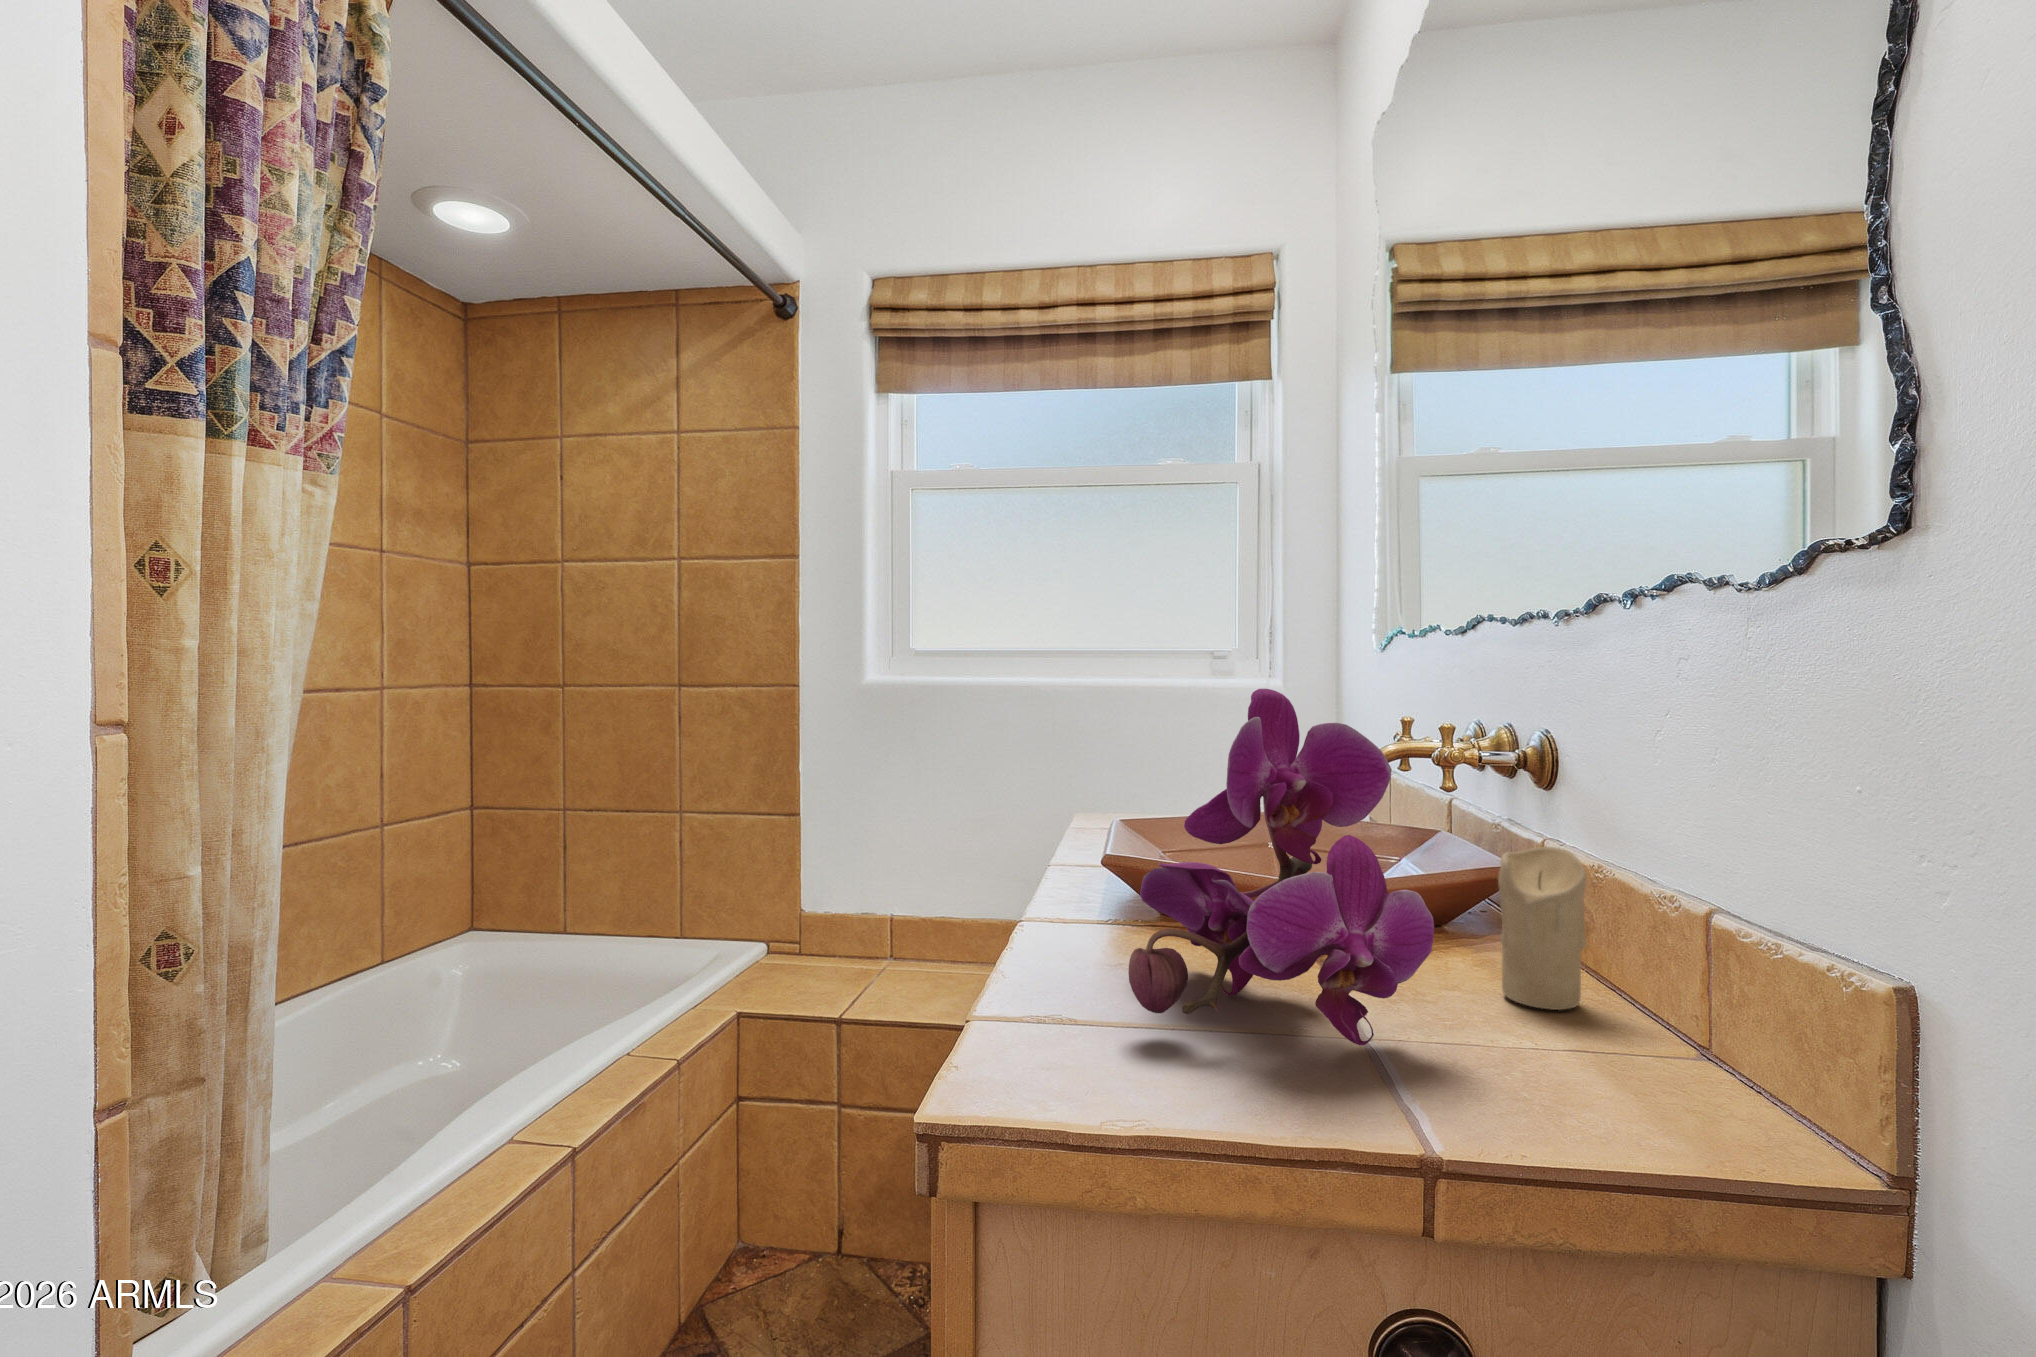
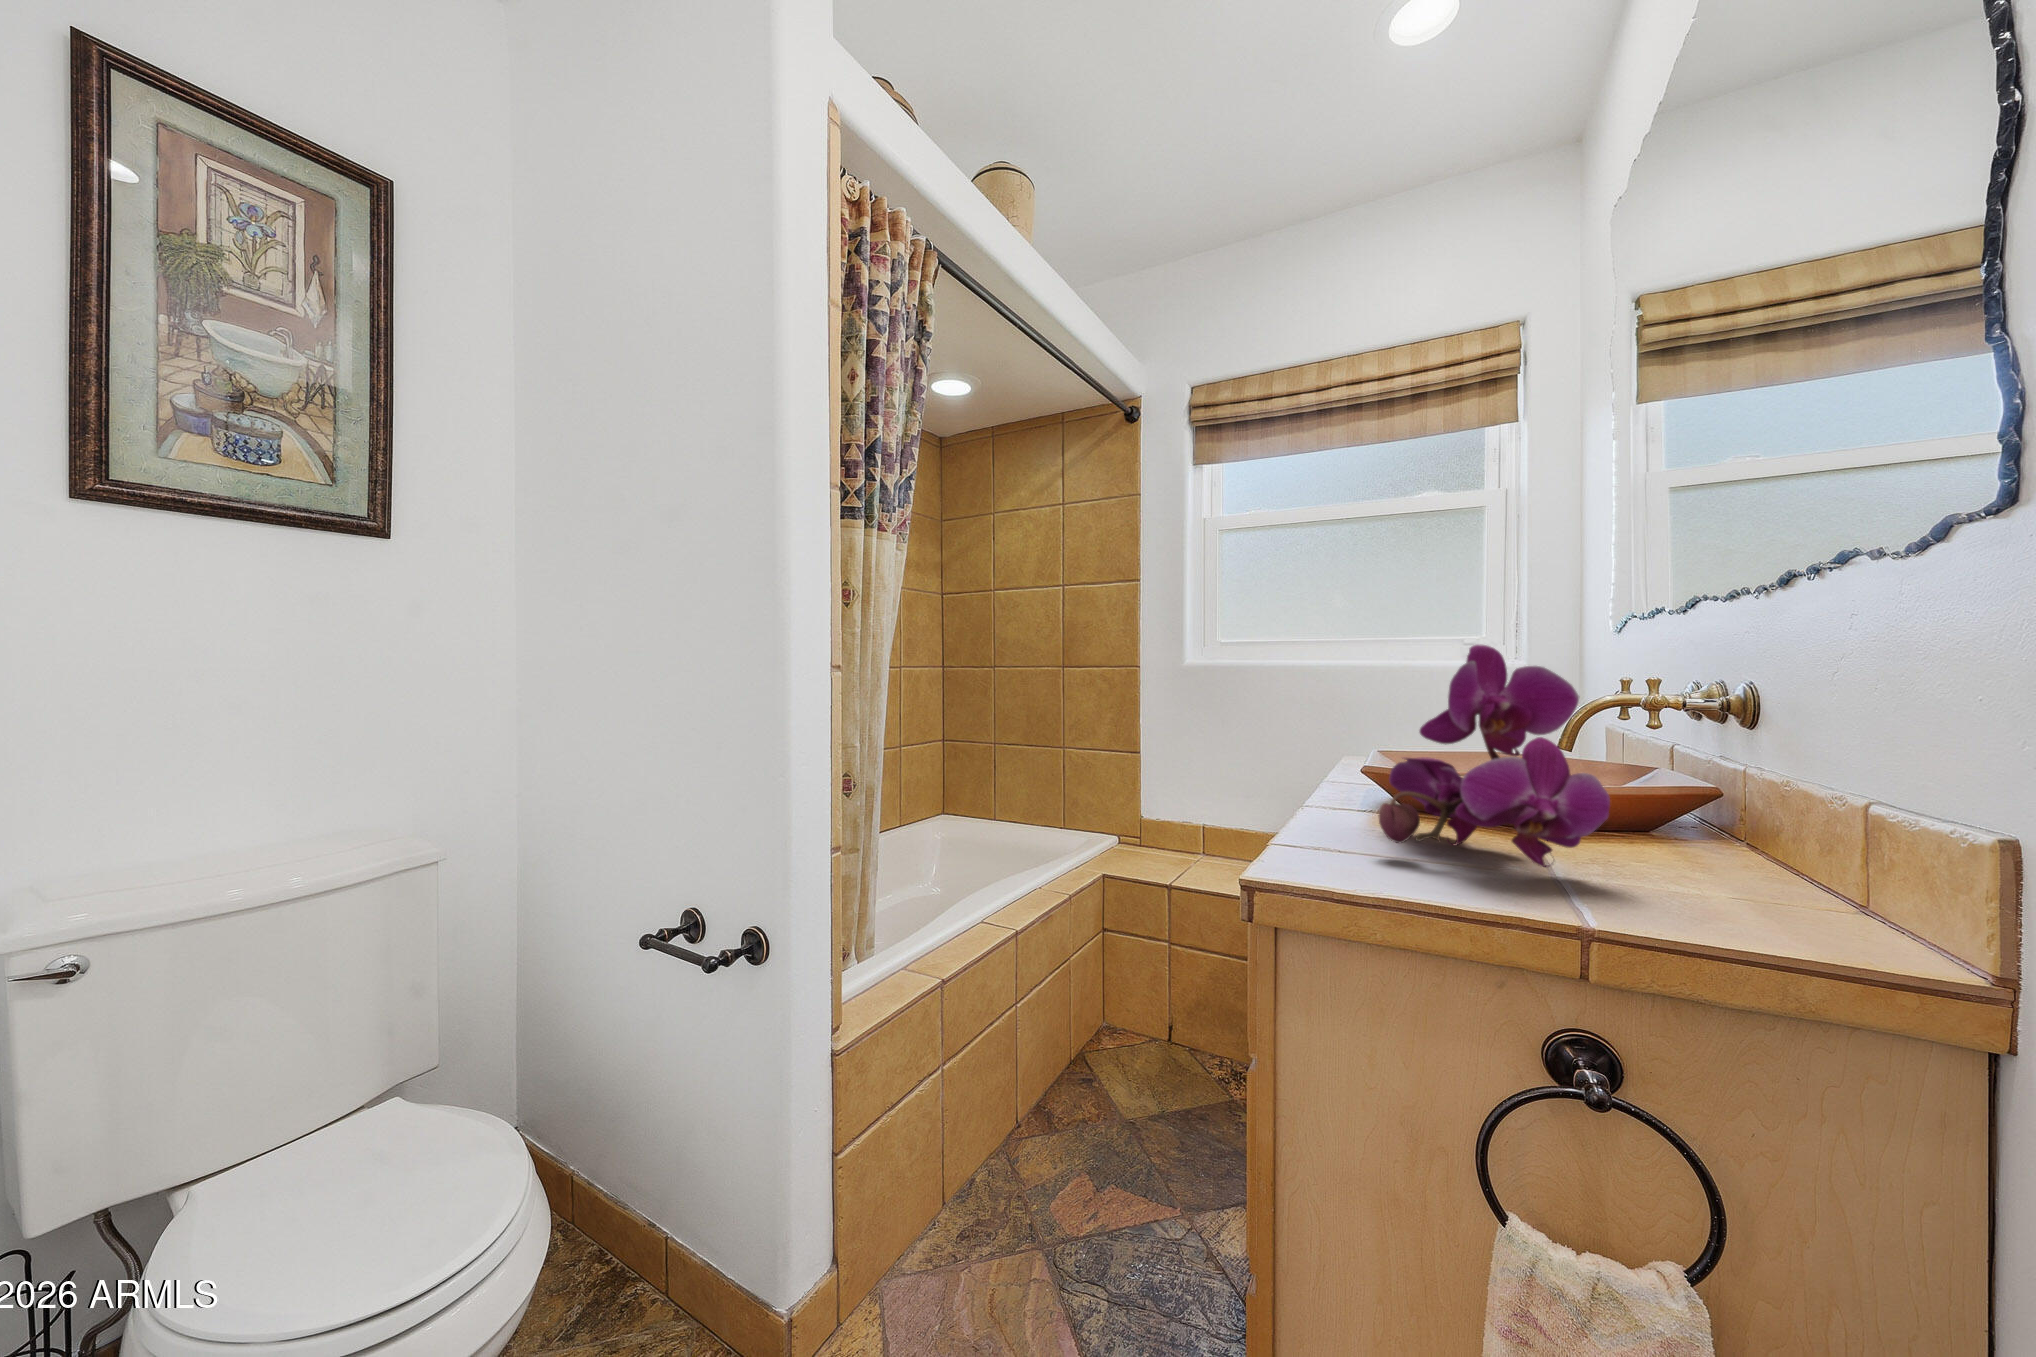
candle: present [1498,847,1586,1010] -> none [1679,761,1759,876]

